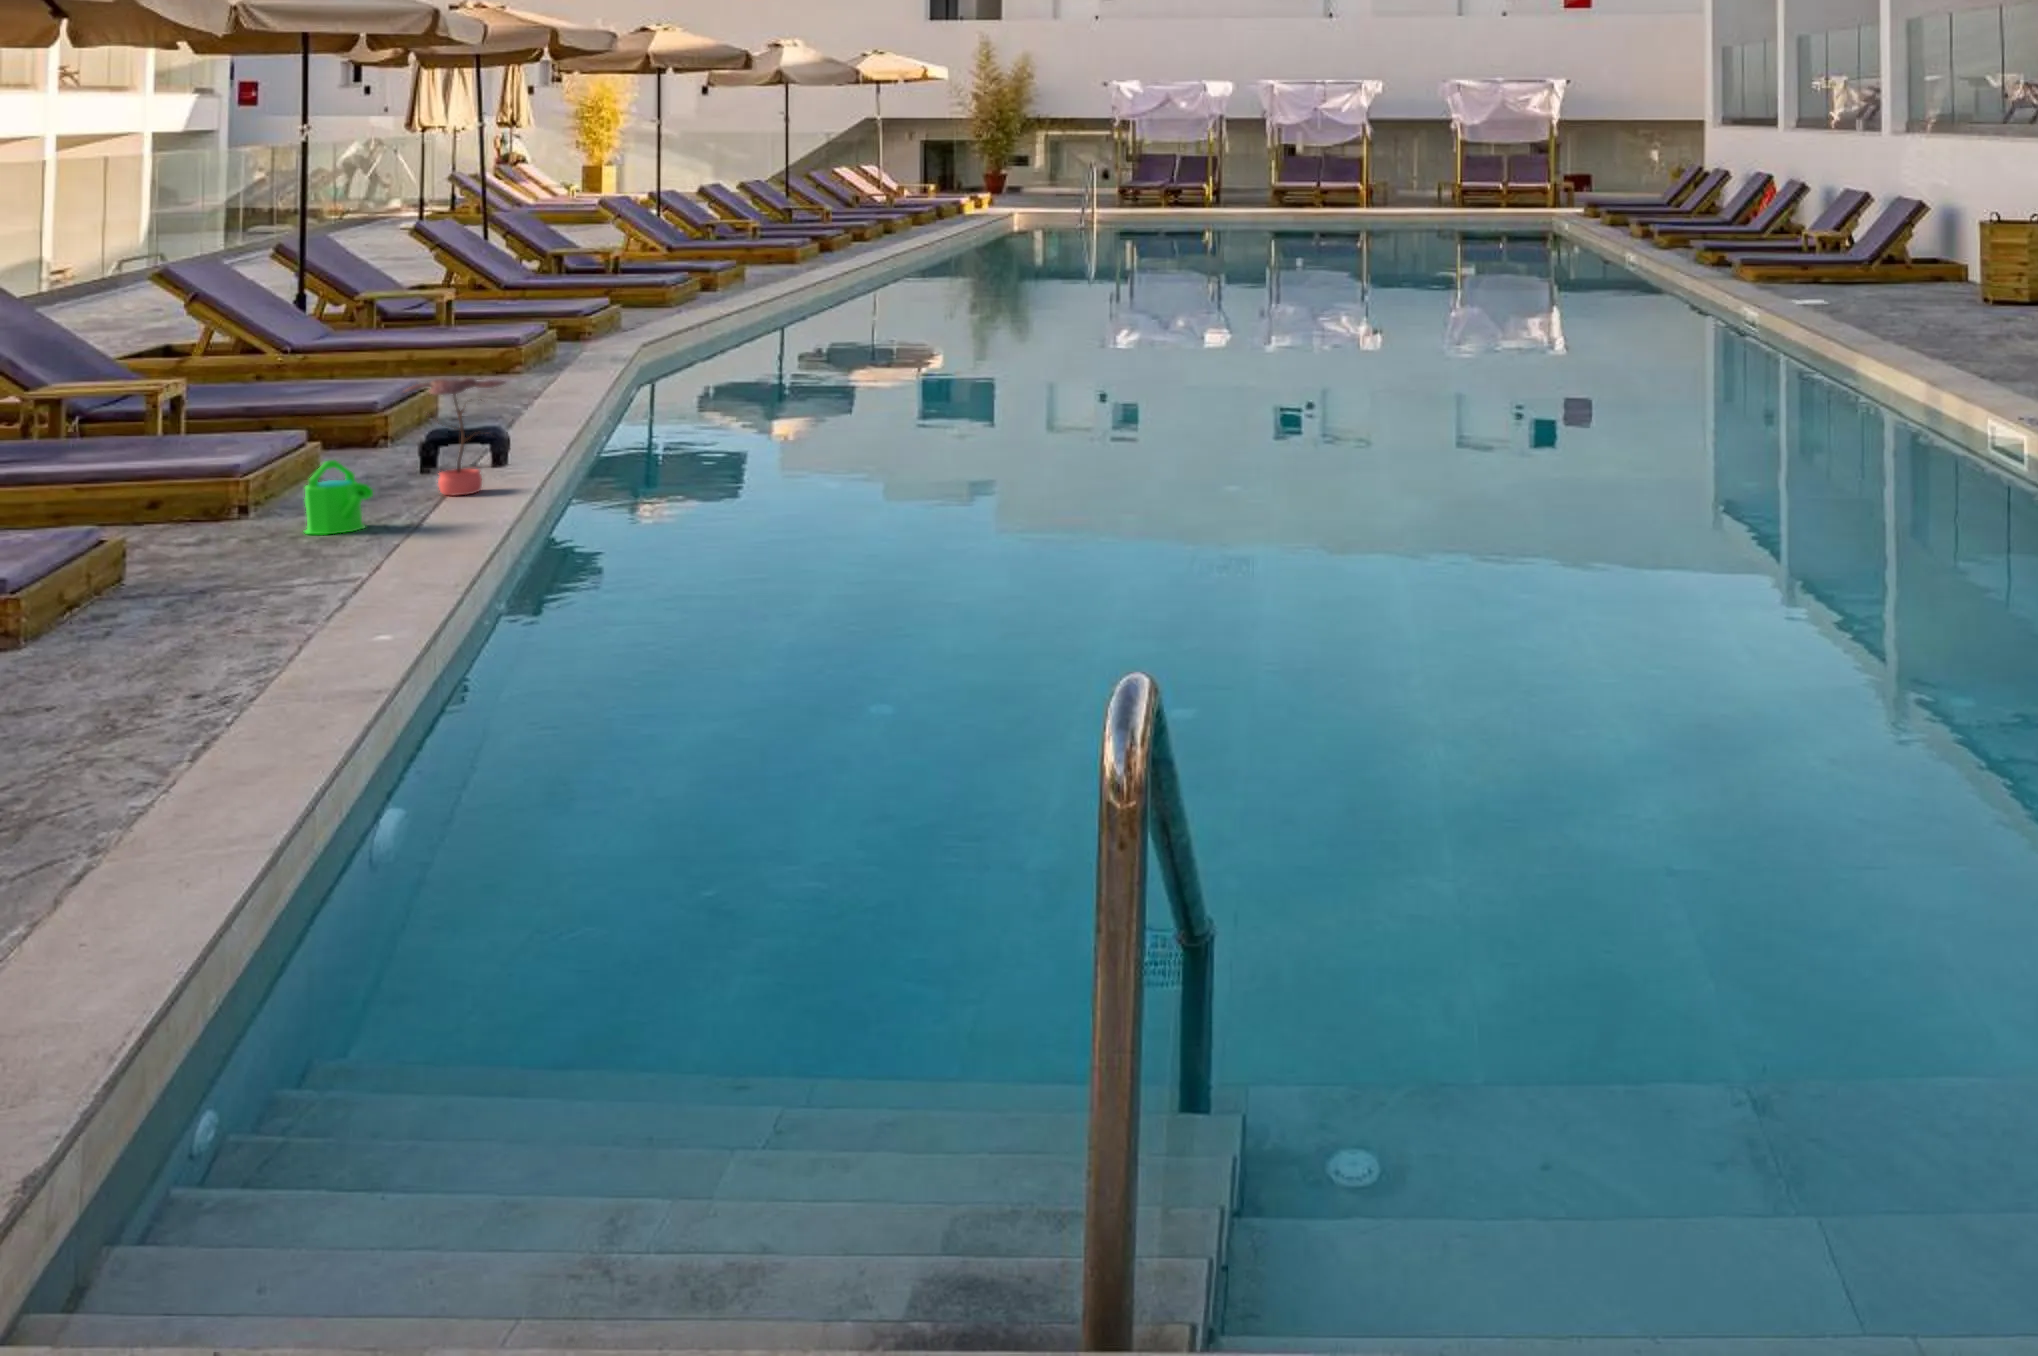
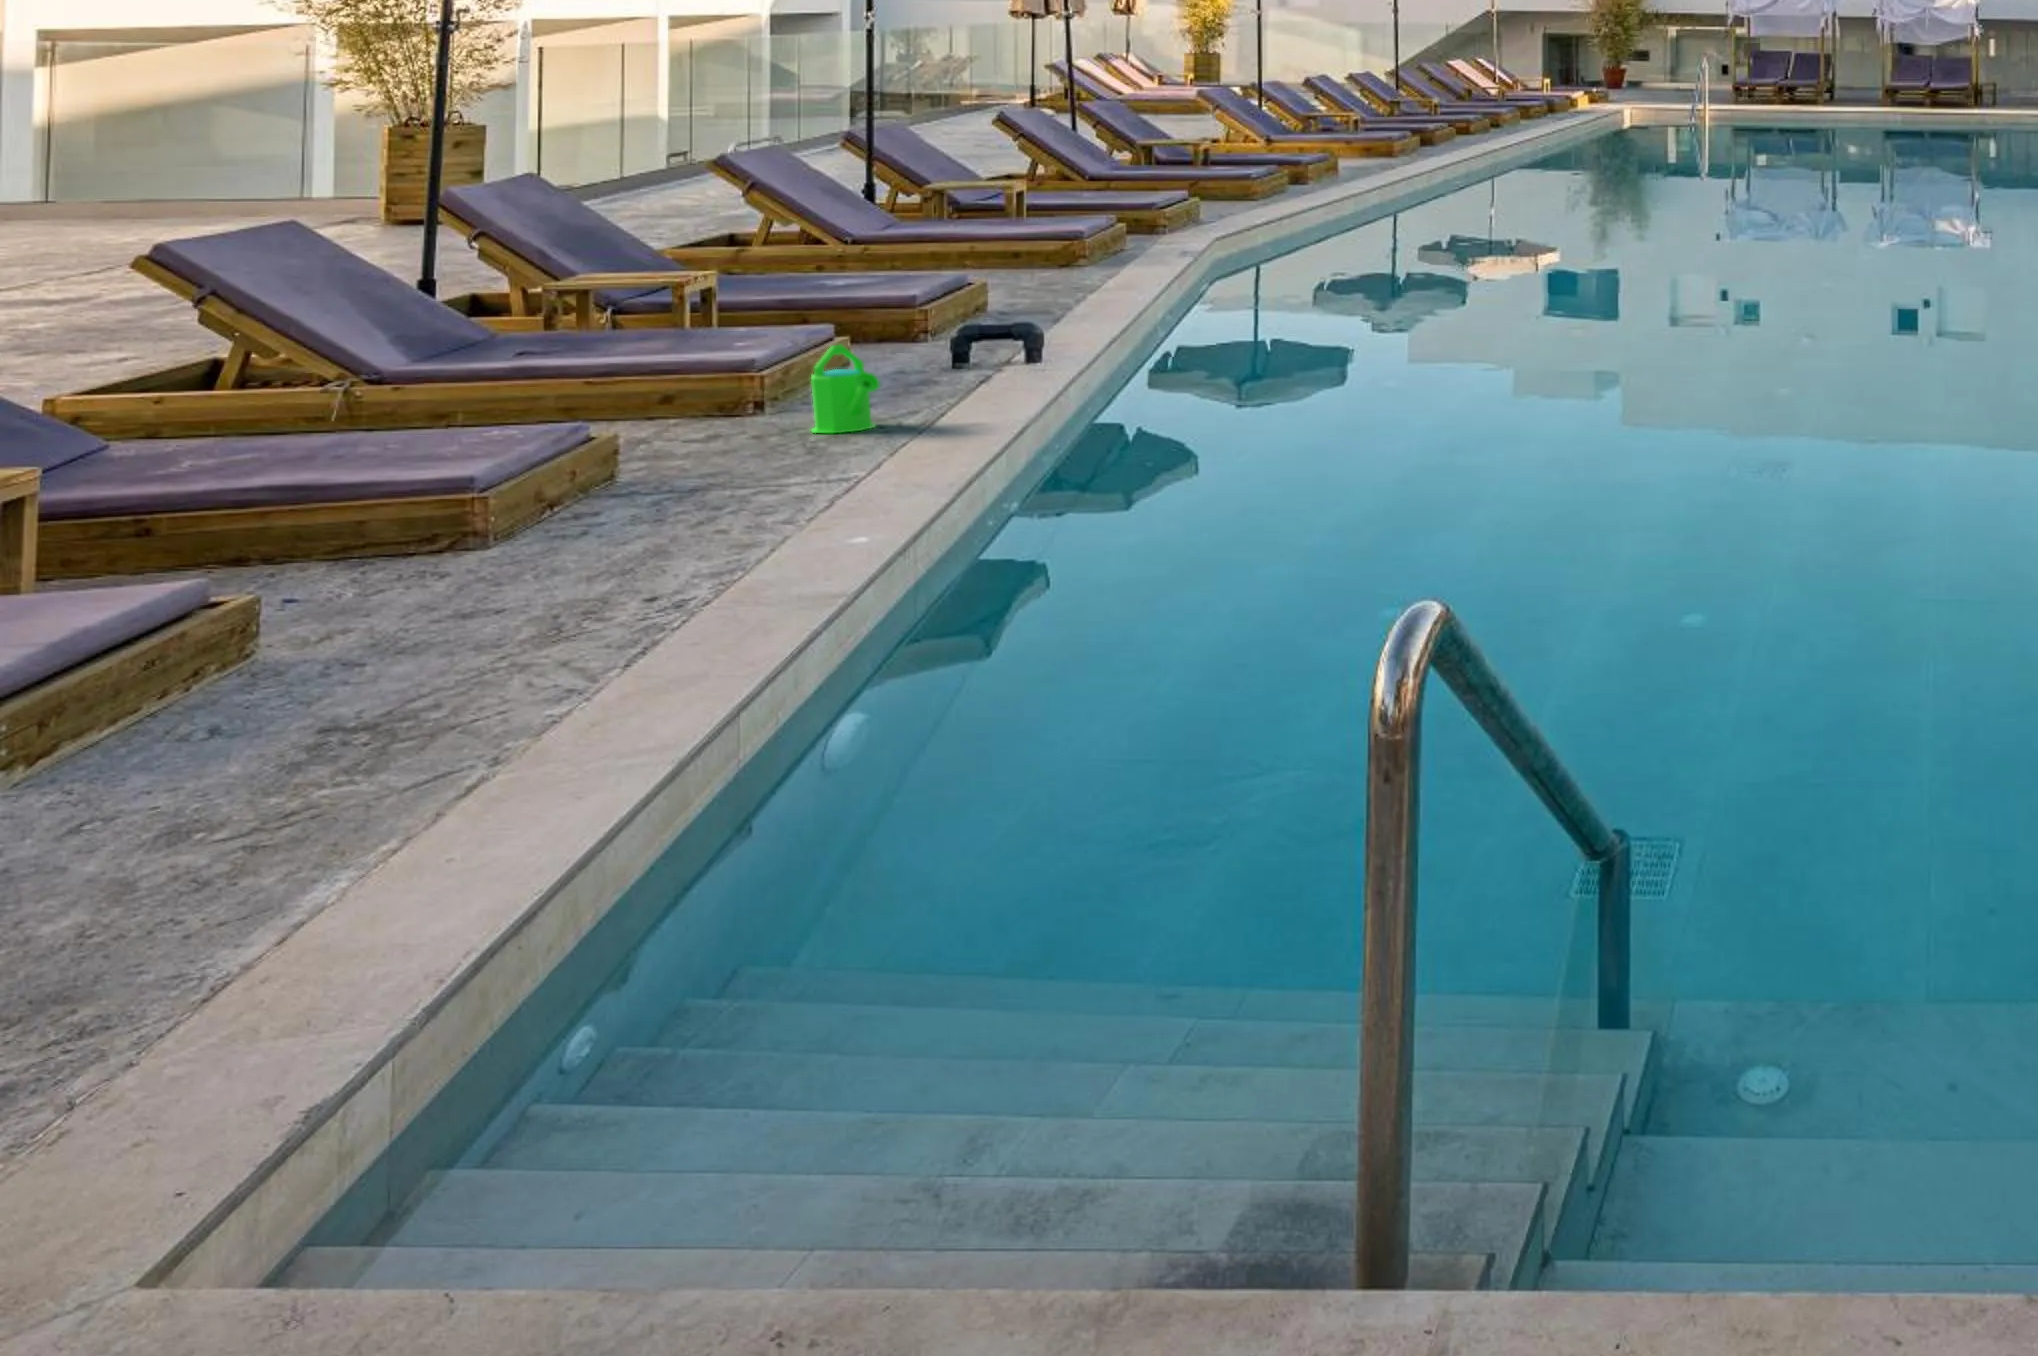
potted plant: present [404,377,505,496] -> none [922,252,1034,394]

